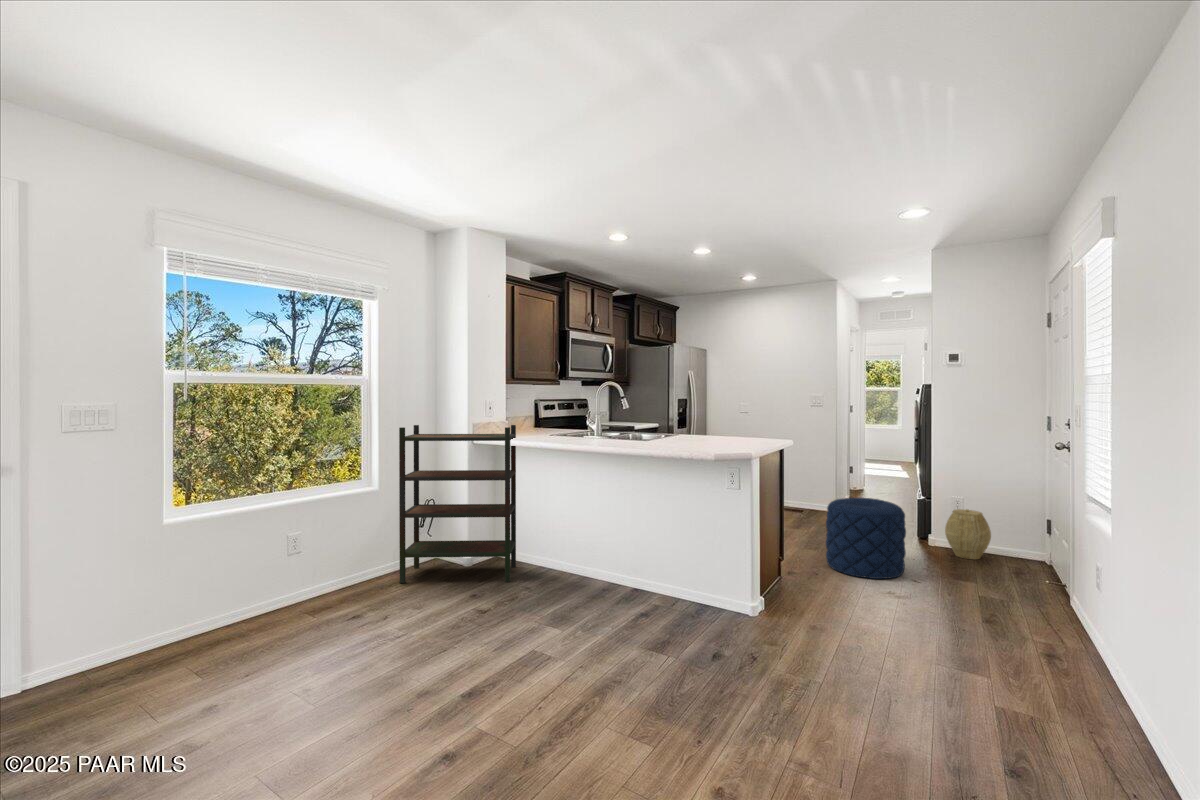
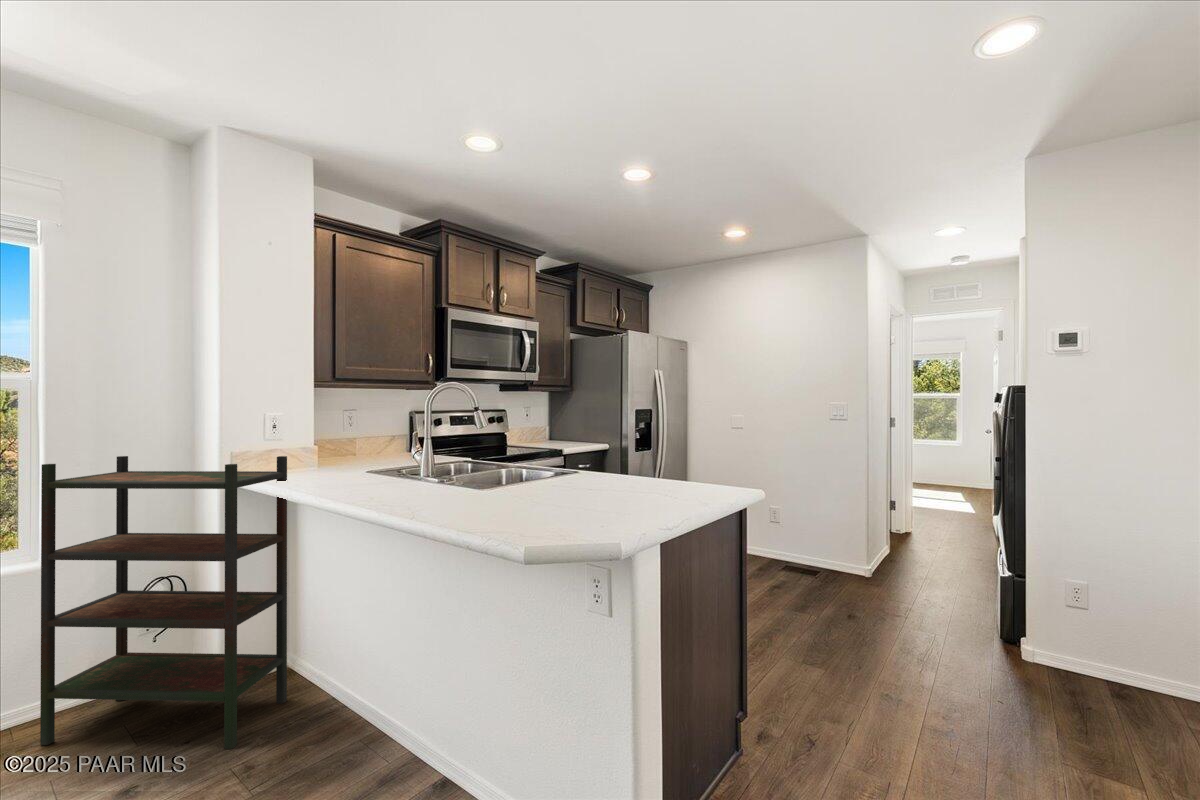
pouf: present [826,498,906,579] -> none [835,589,990,769]
woven basket: present [945,509,991,559] -> none [1058,607,1152,708]

